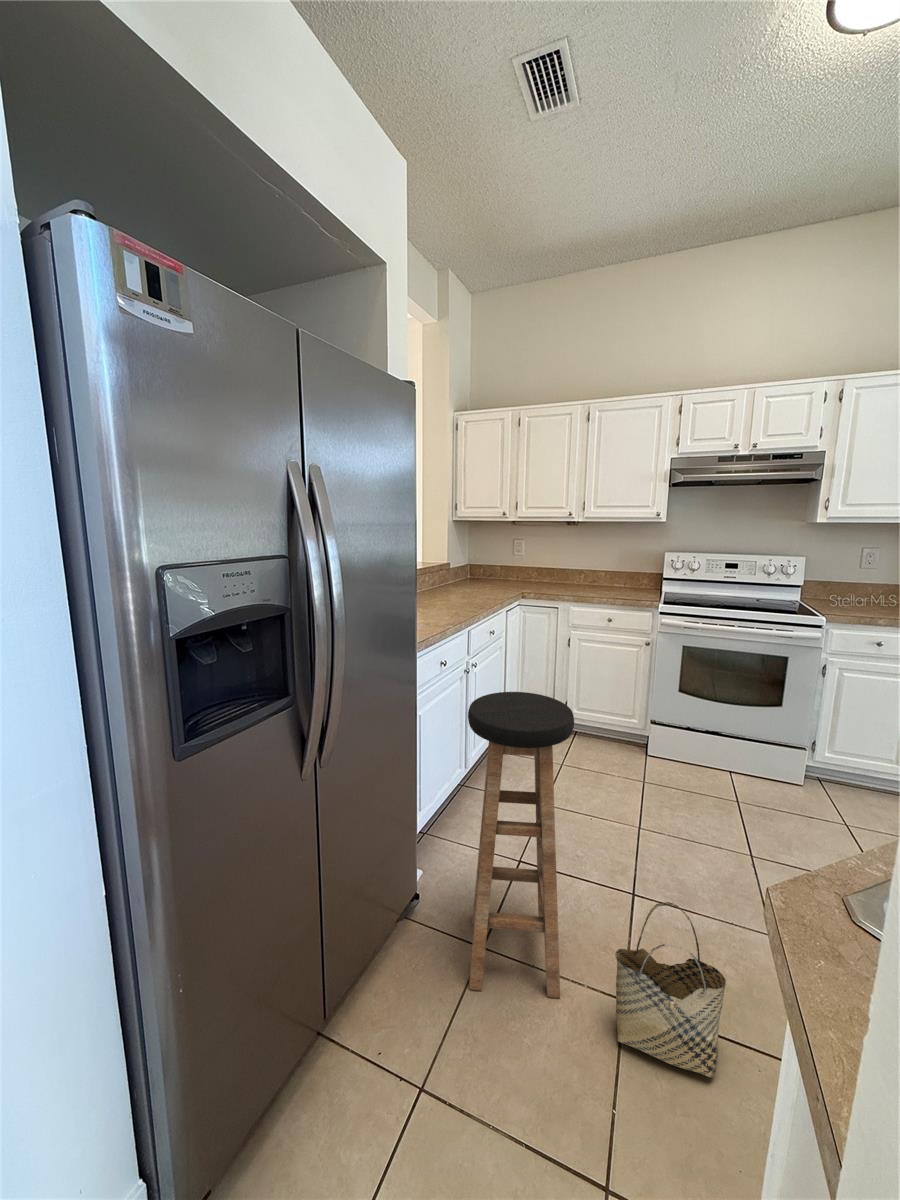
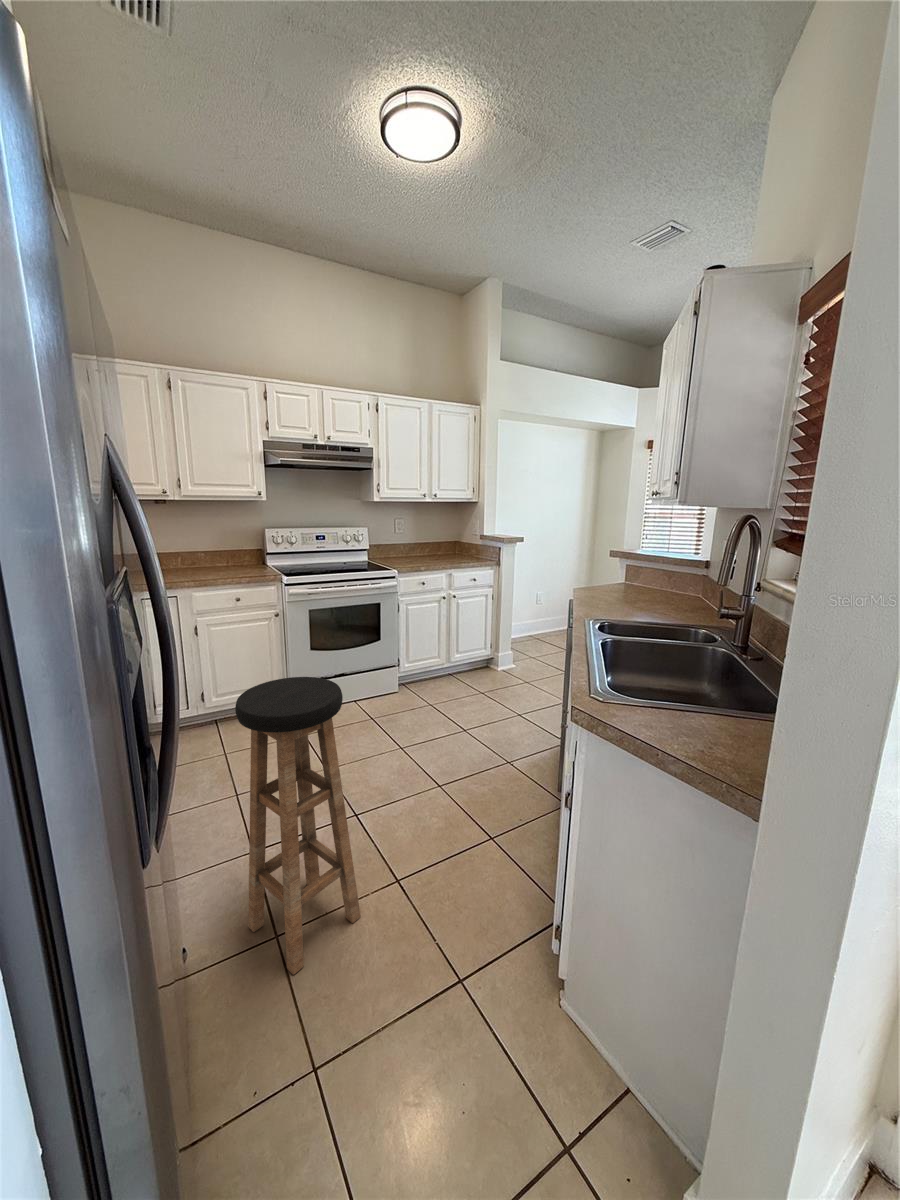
woven basket: present [615,902,726,1078] -> none [398,789,462,905]

